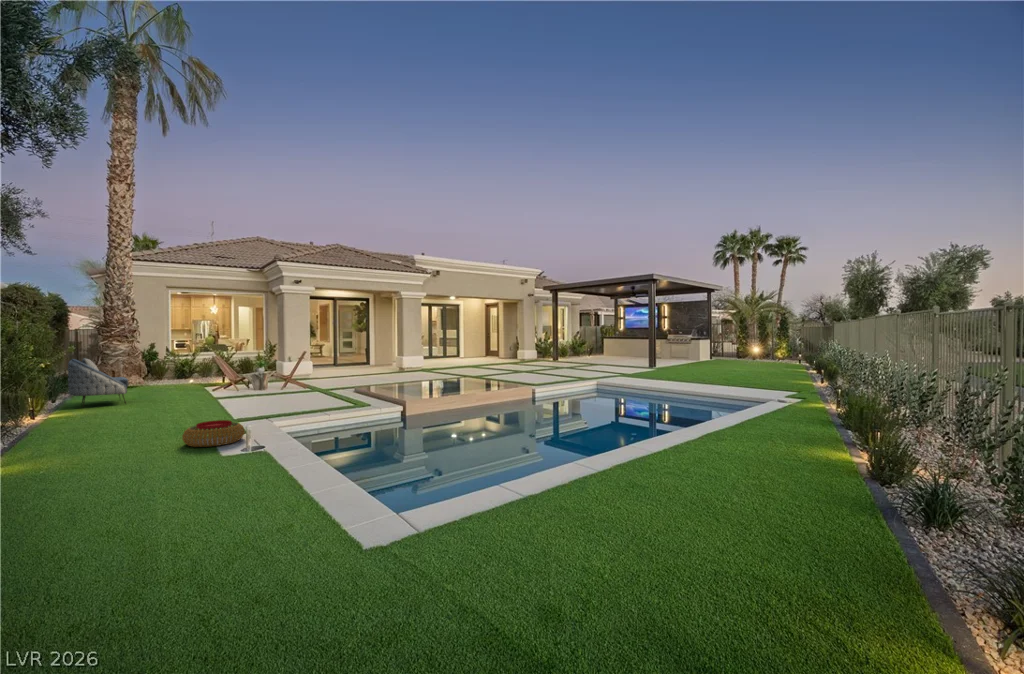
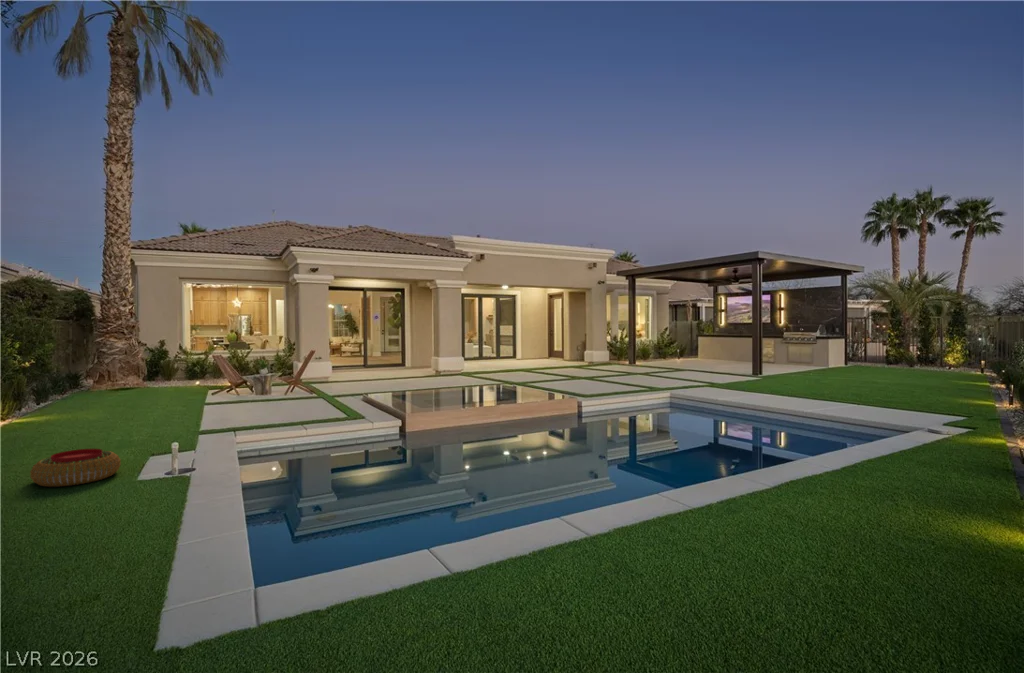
armchair: present [68,358,129,407] -> none [21,358,89,416]

